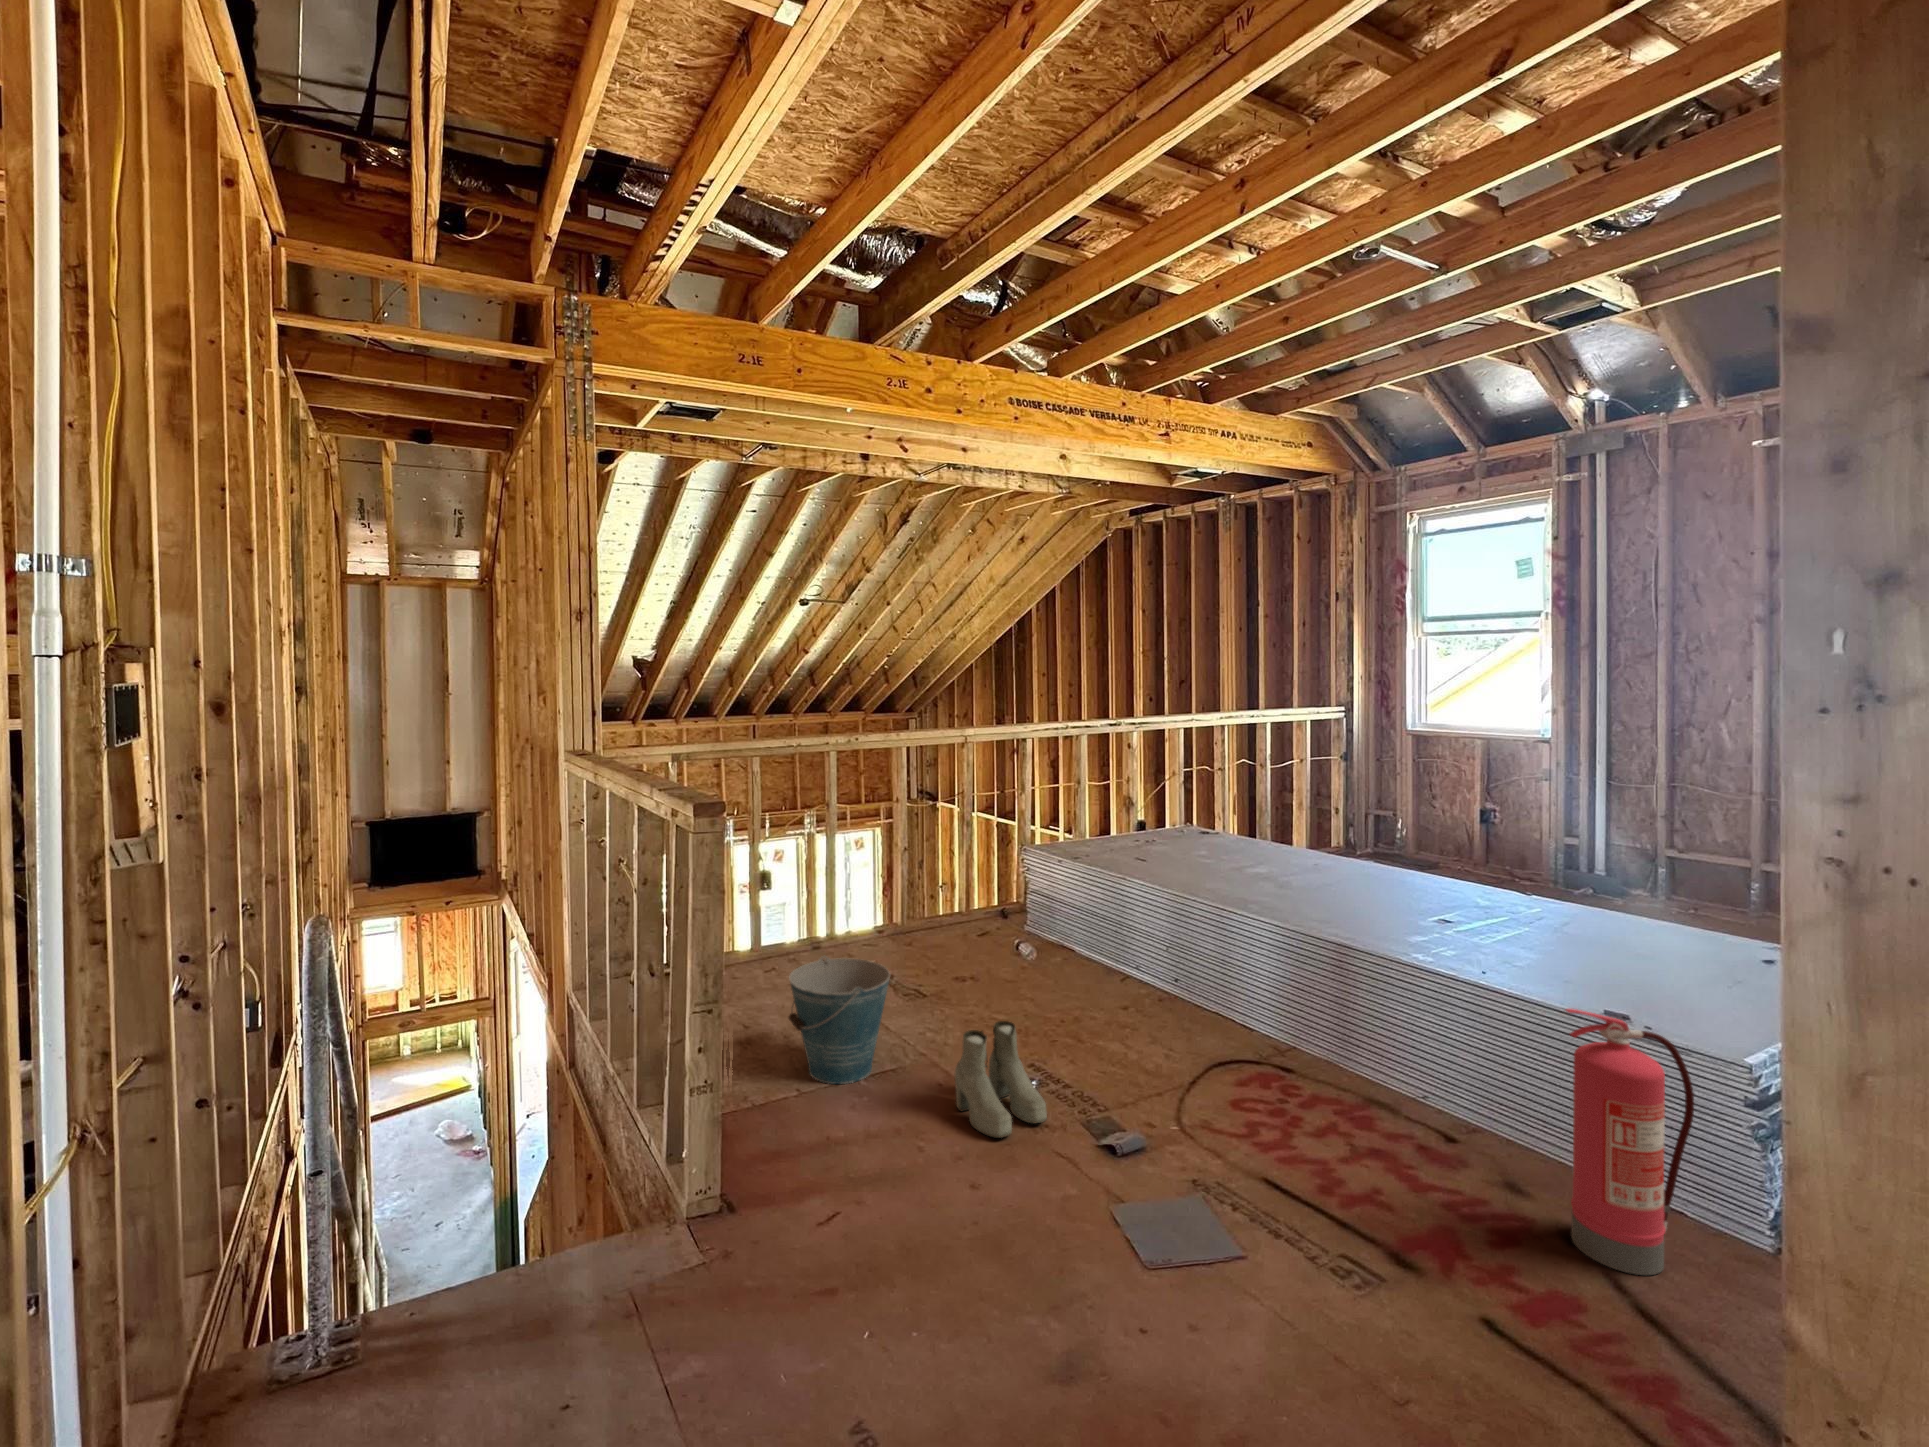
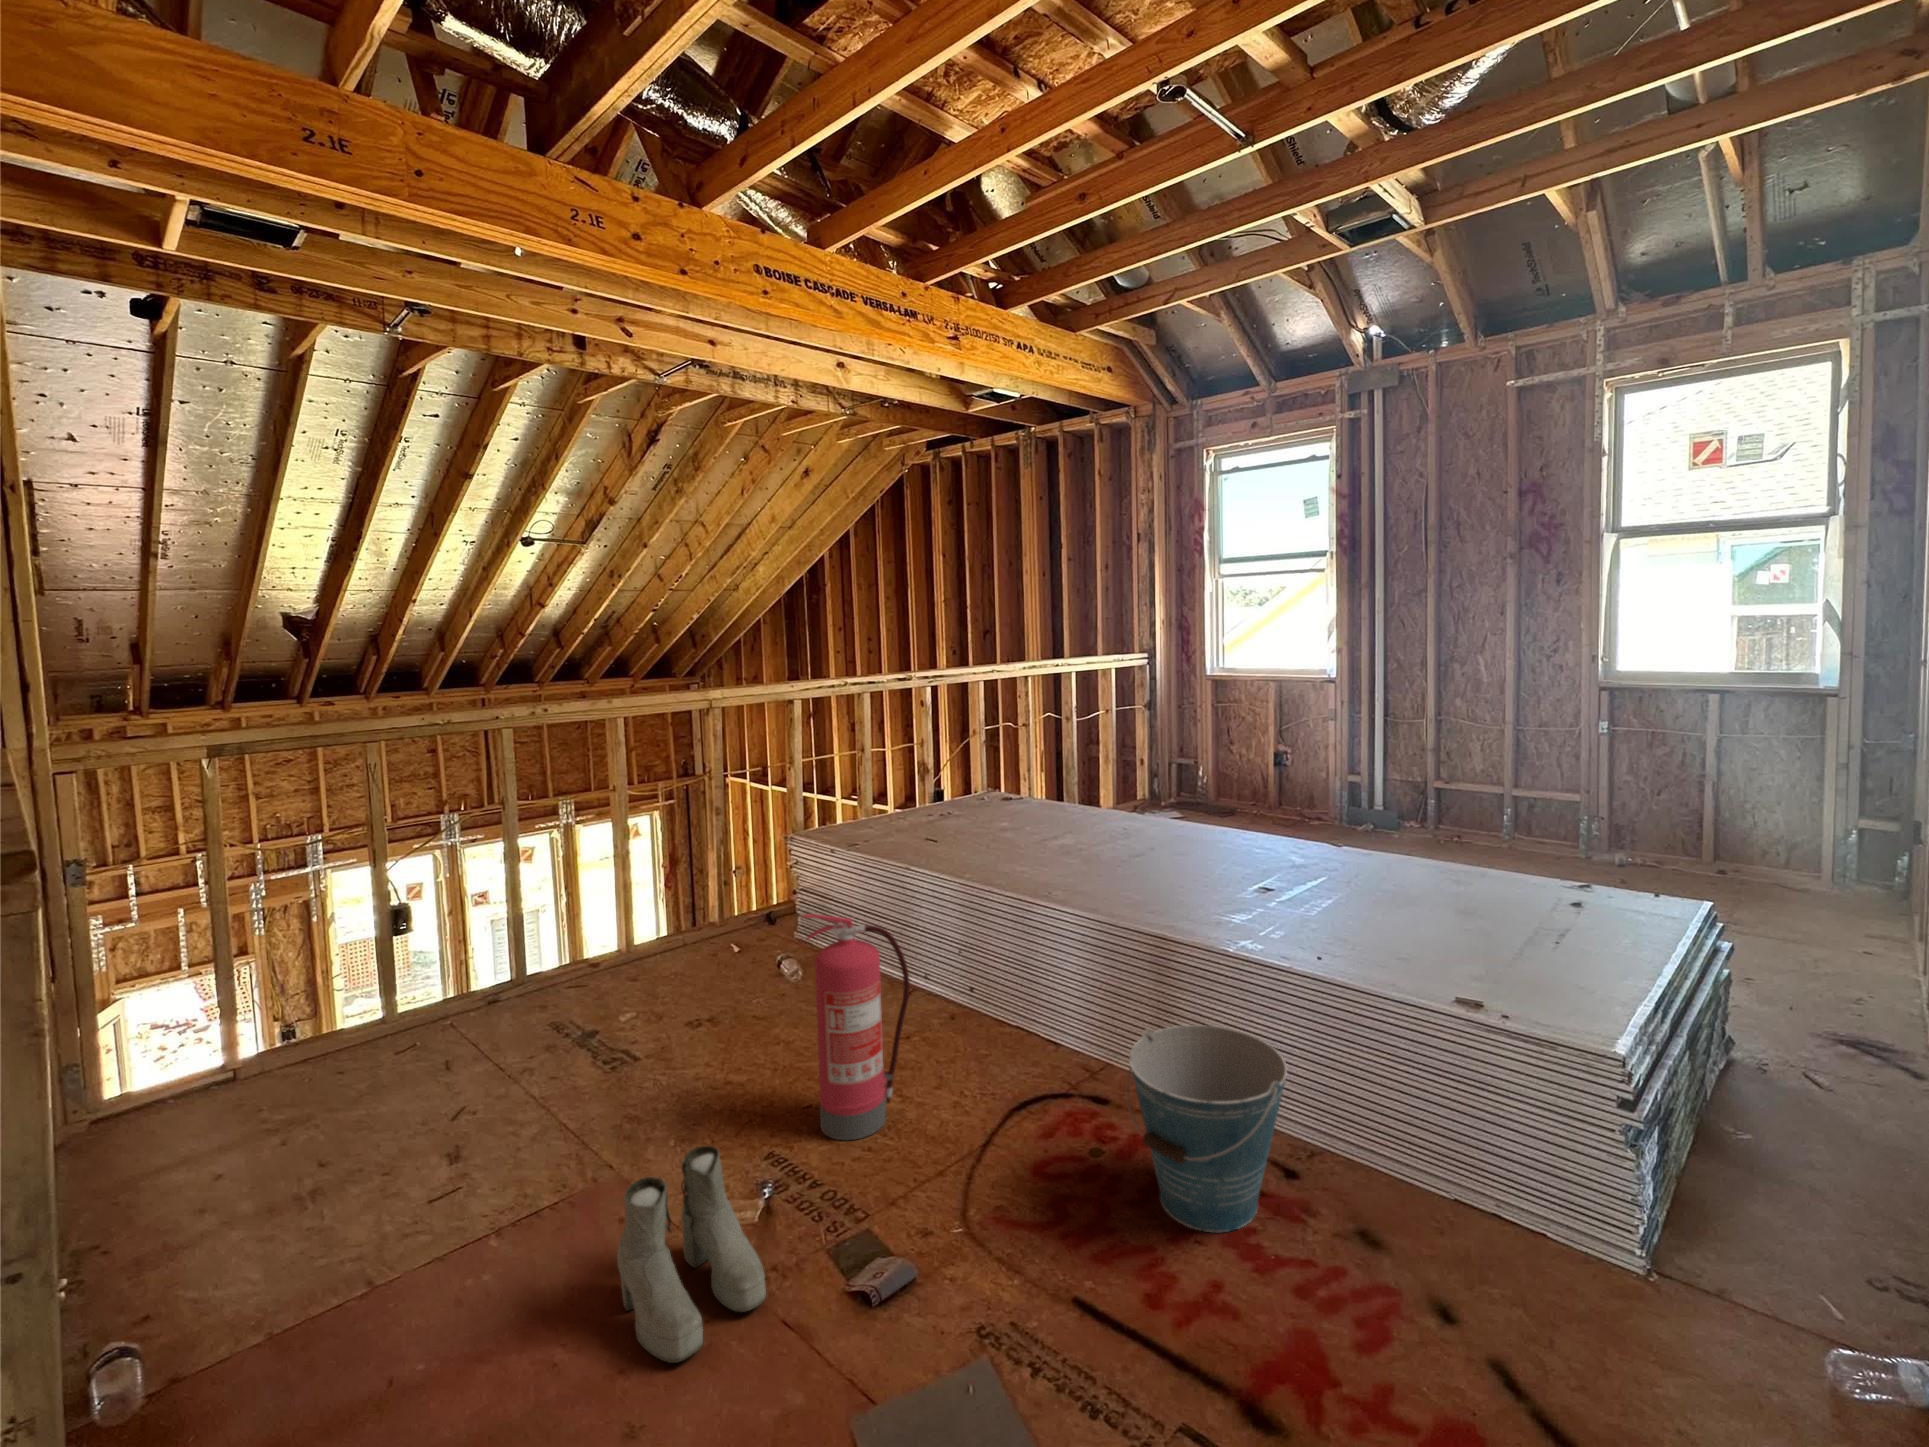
bucket: present [789,956,890,1084] -> present [1127,1025,1287,1232]
fire extinguisher: present [1566,1009,1694,1275] -> present [802,914,910,1140]

